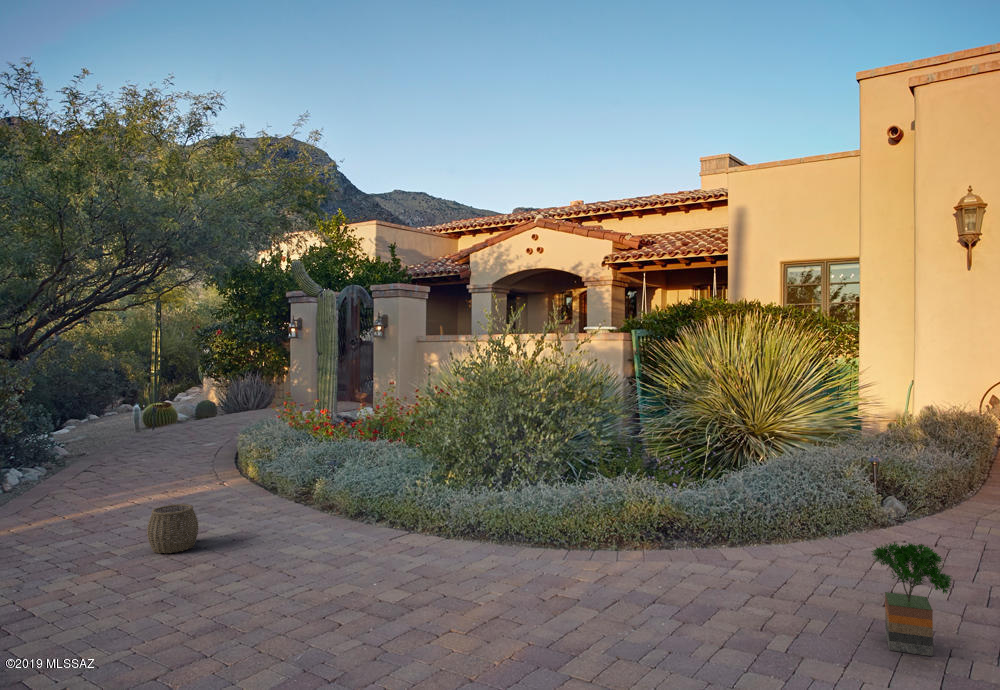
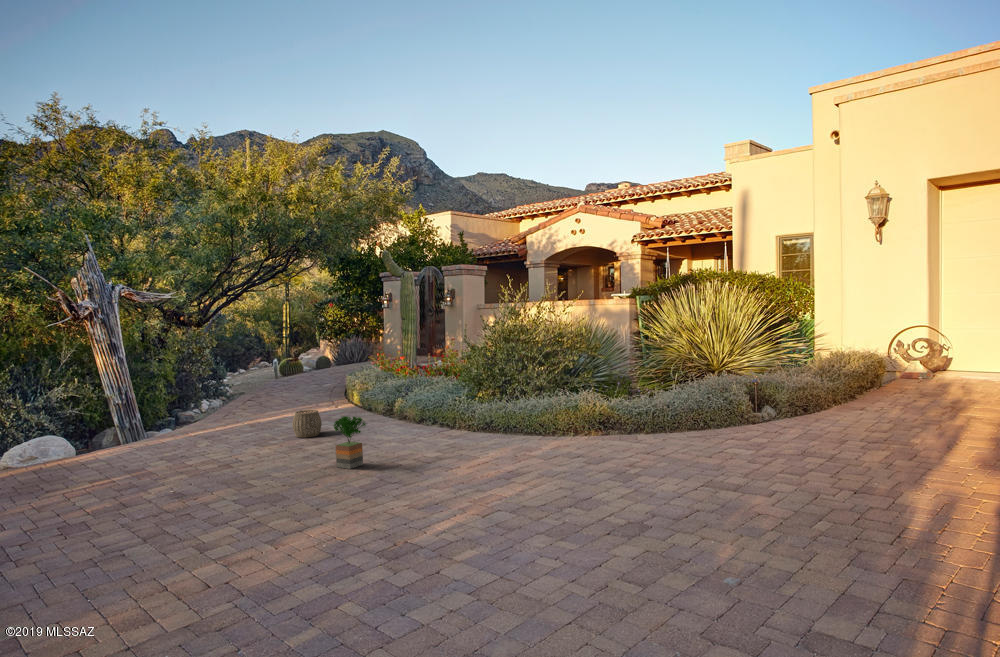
potted tree: present [872,542,951,656] -> present [334,416,366,469]

